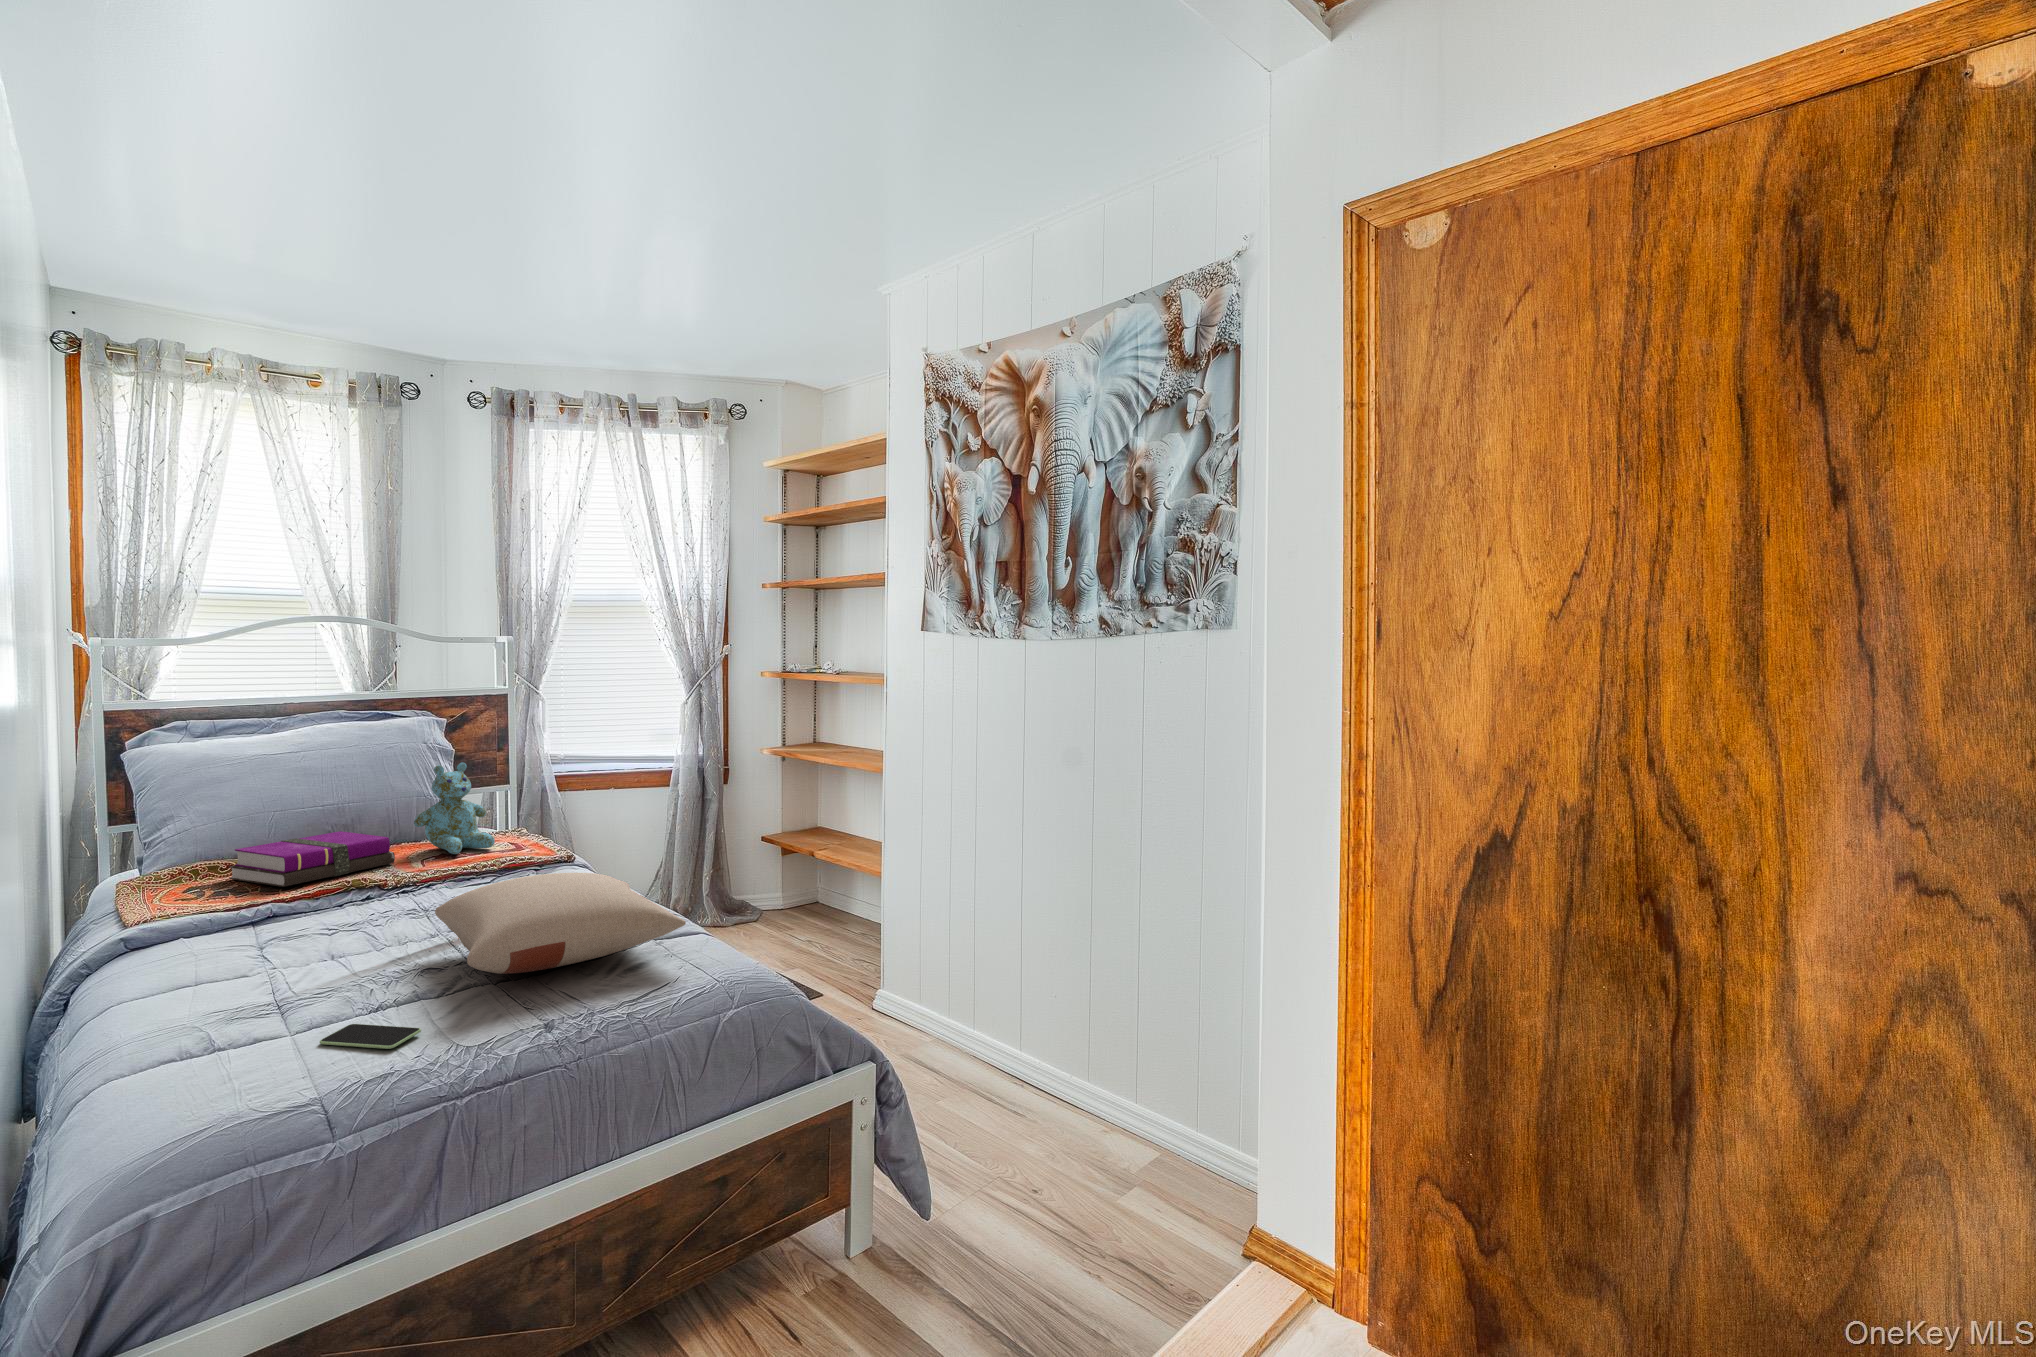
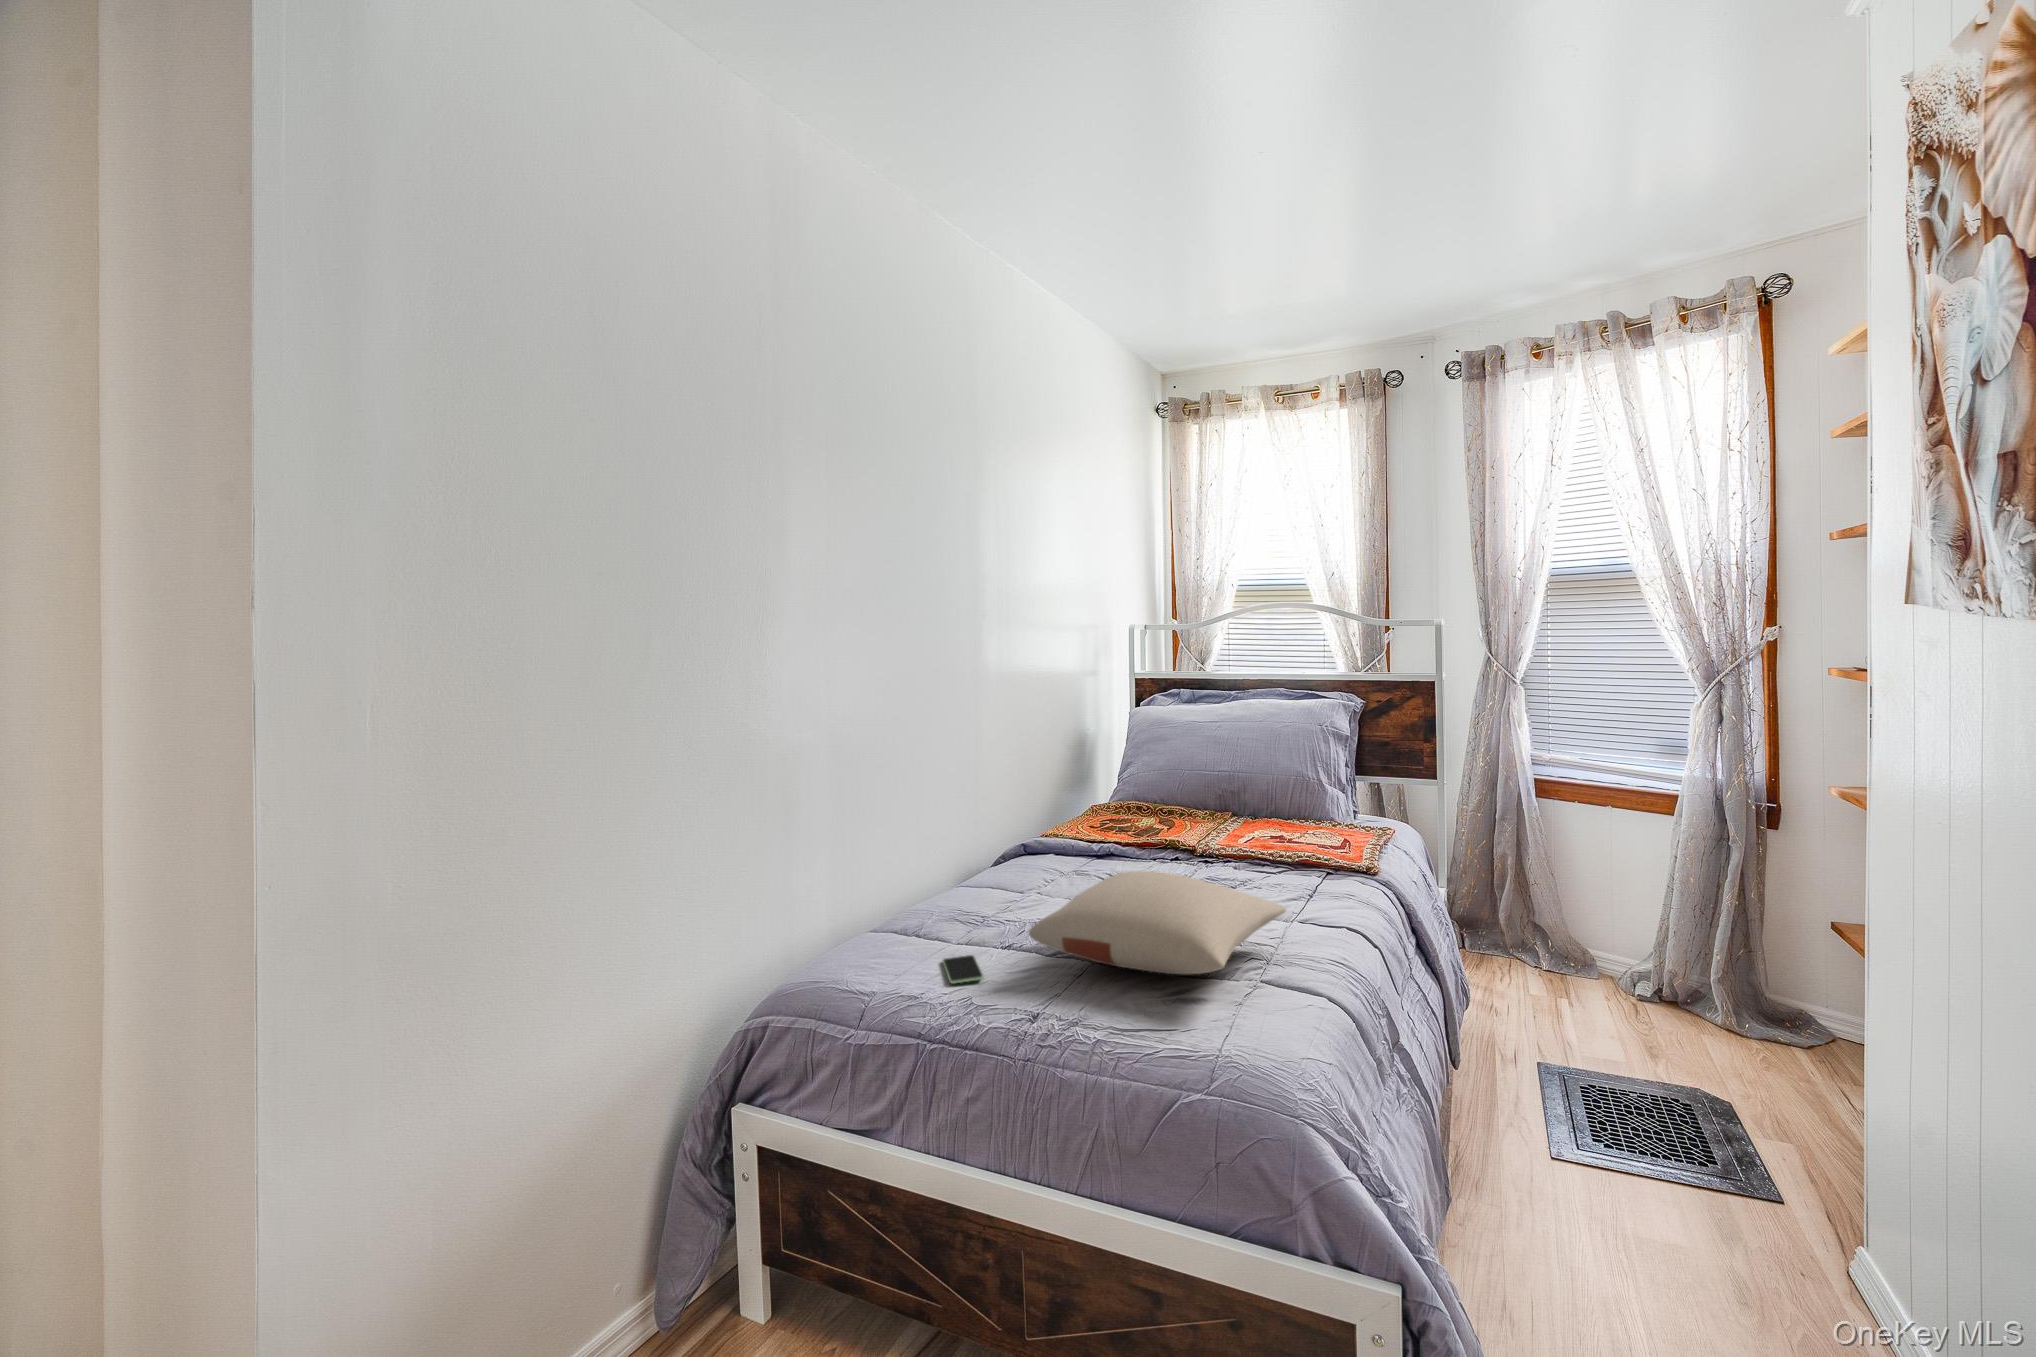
stuffed bear: present [414,763,495,854] -> none [1253,751,1324,841]
notebook: present [229,831,395,887] -> none [1127,800,1227,837]

